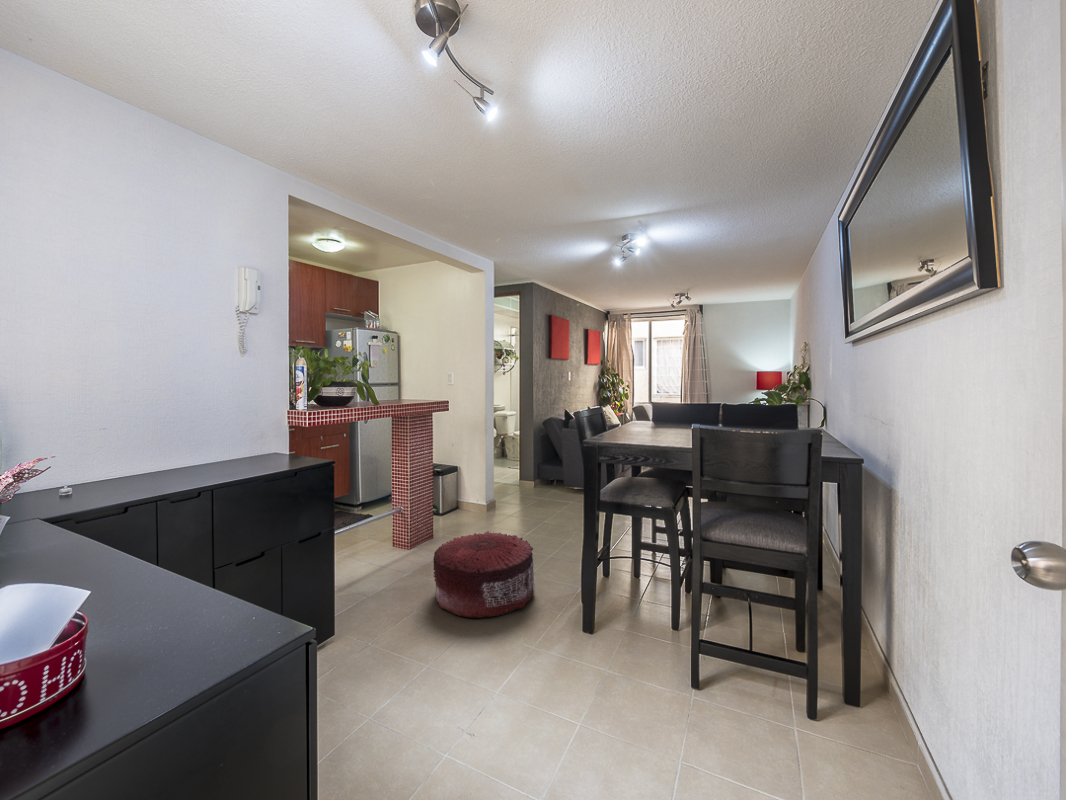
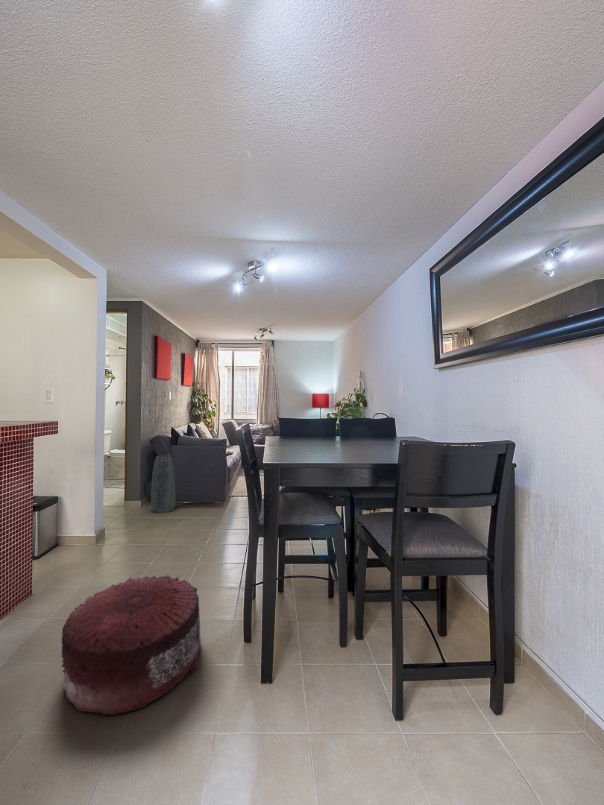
air purifier: none [540,438,564,496] -> present [151,455,175,512]

